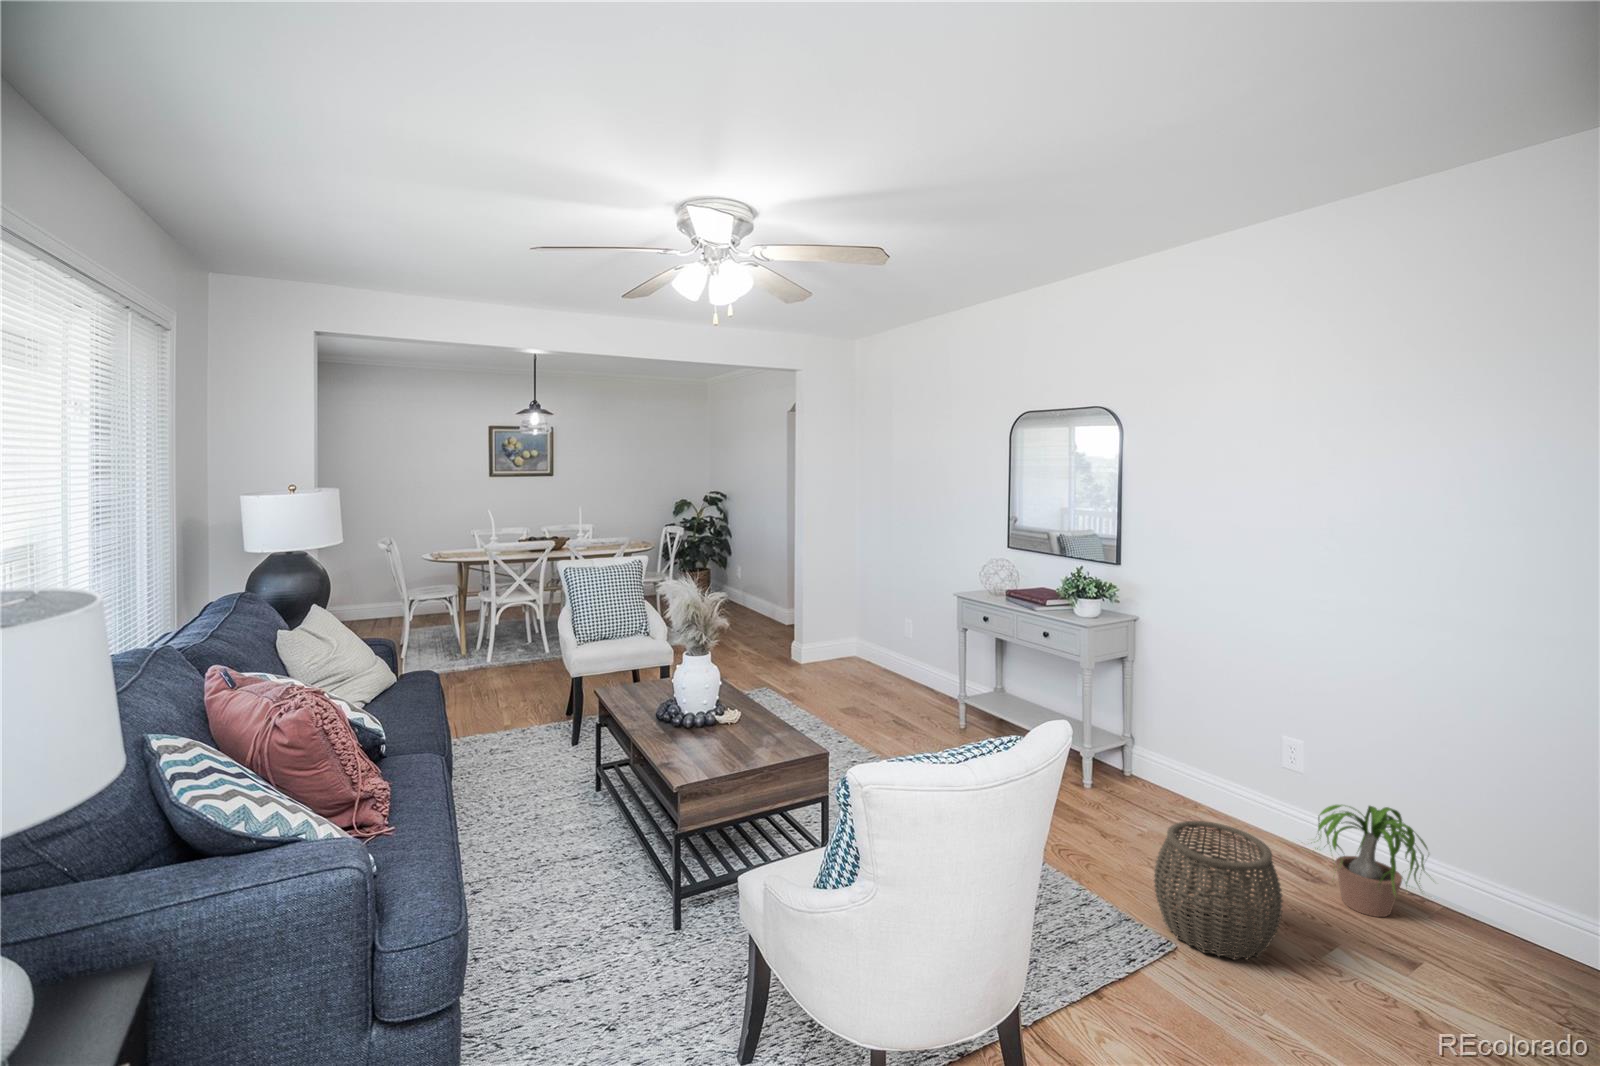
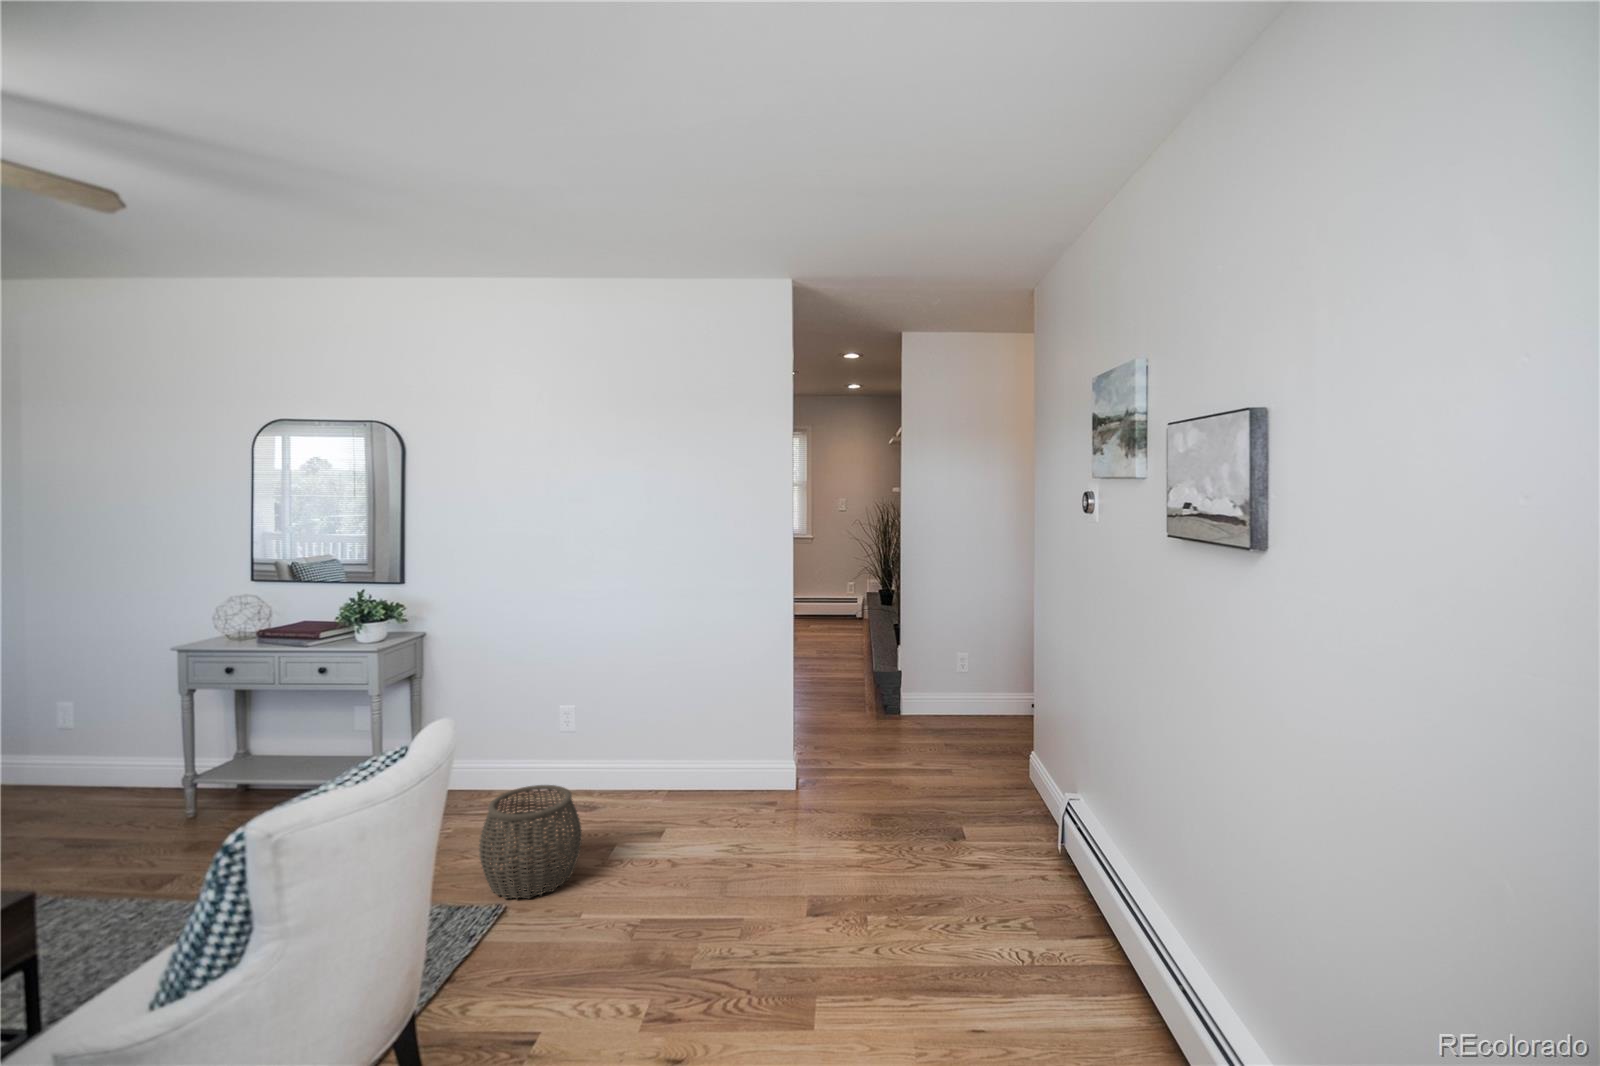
potted plant: present [1317,805,1427,917] -> none [579,733,672,817]

